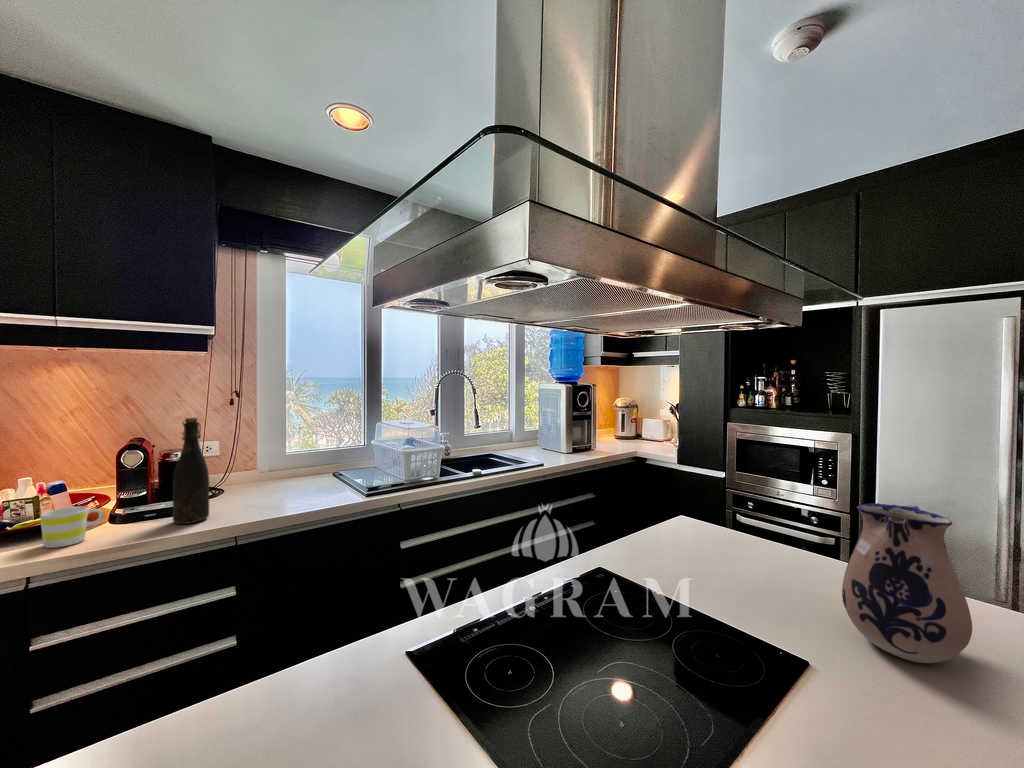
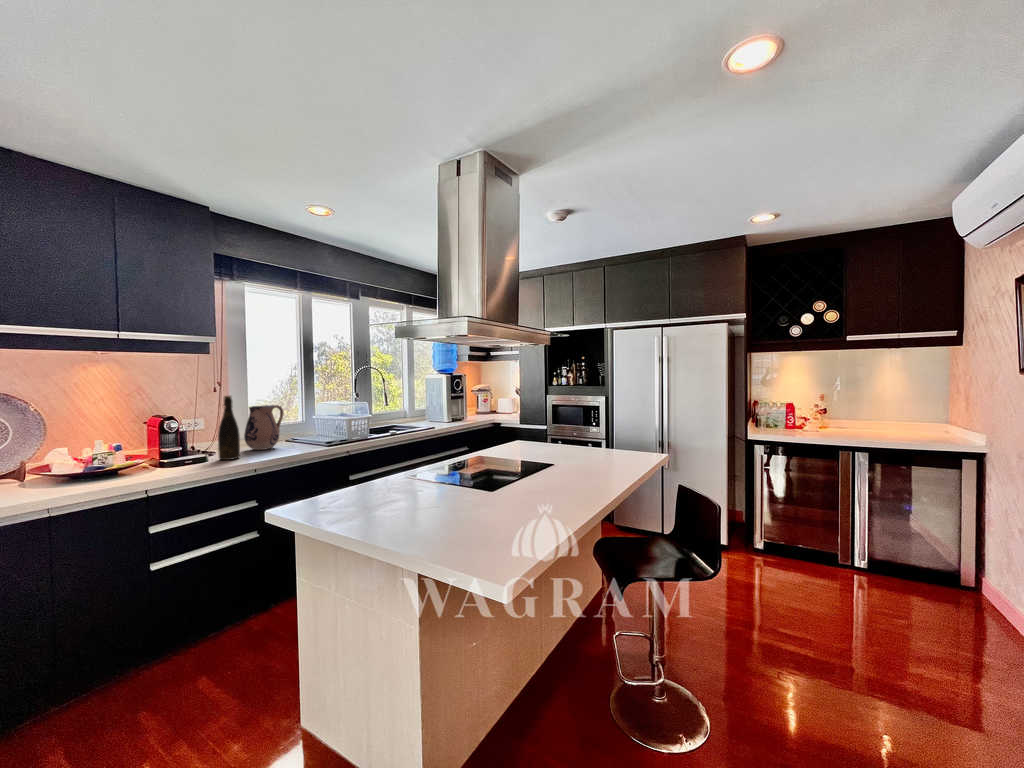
ceramic pitcher: present [842,503,972,663] -> present [244,405,284,450]
mug: present [40,506,104,548] -> none [154,449,183,471]

